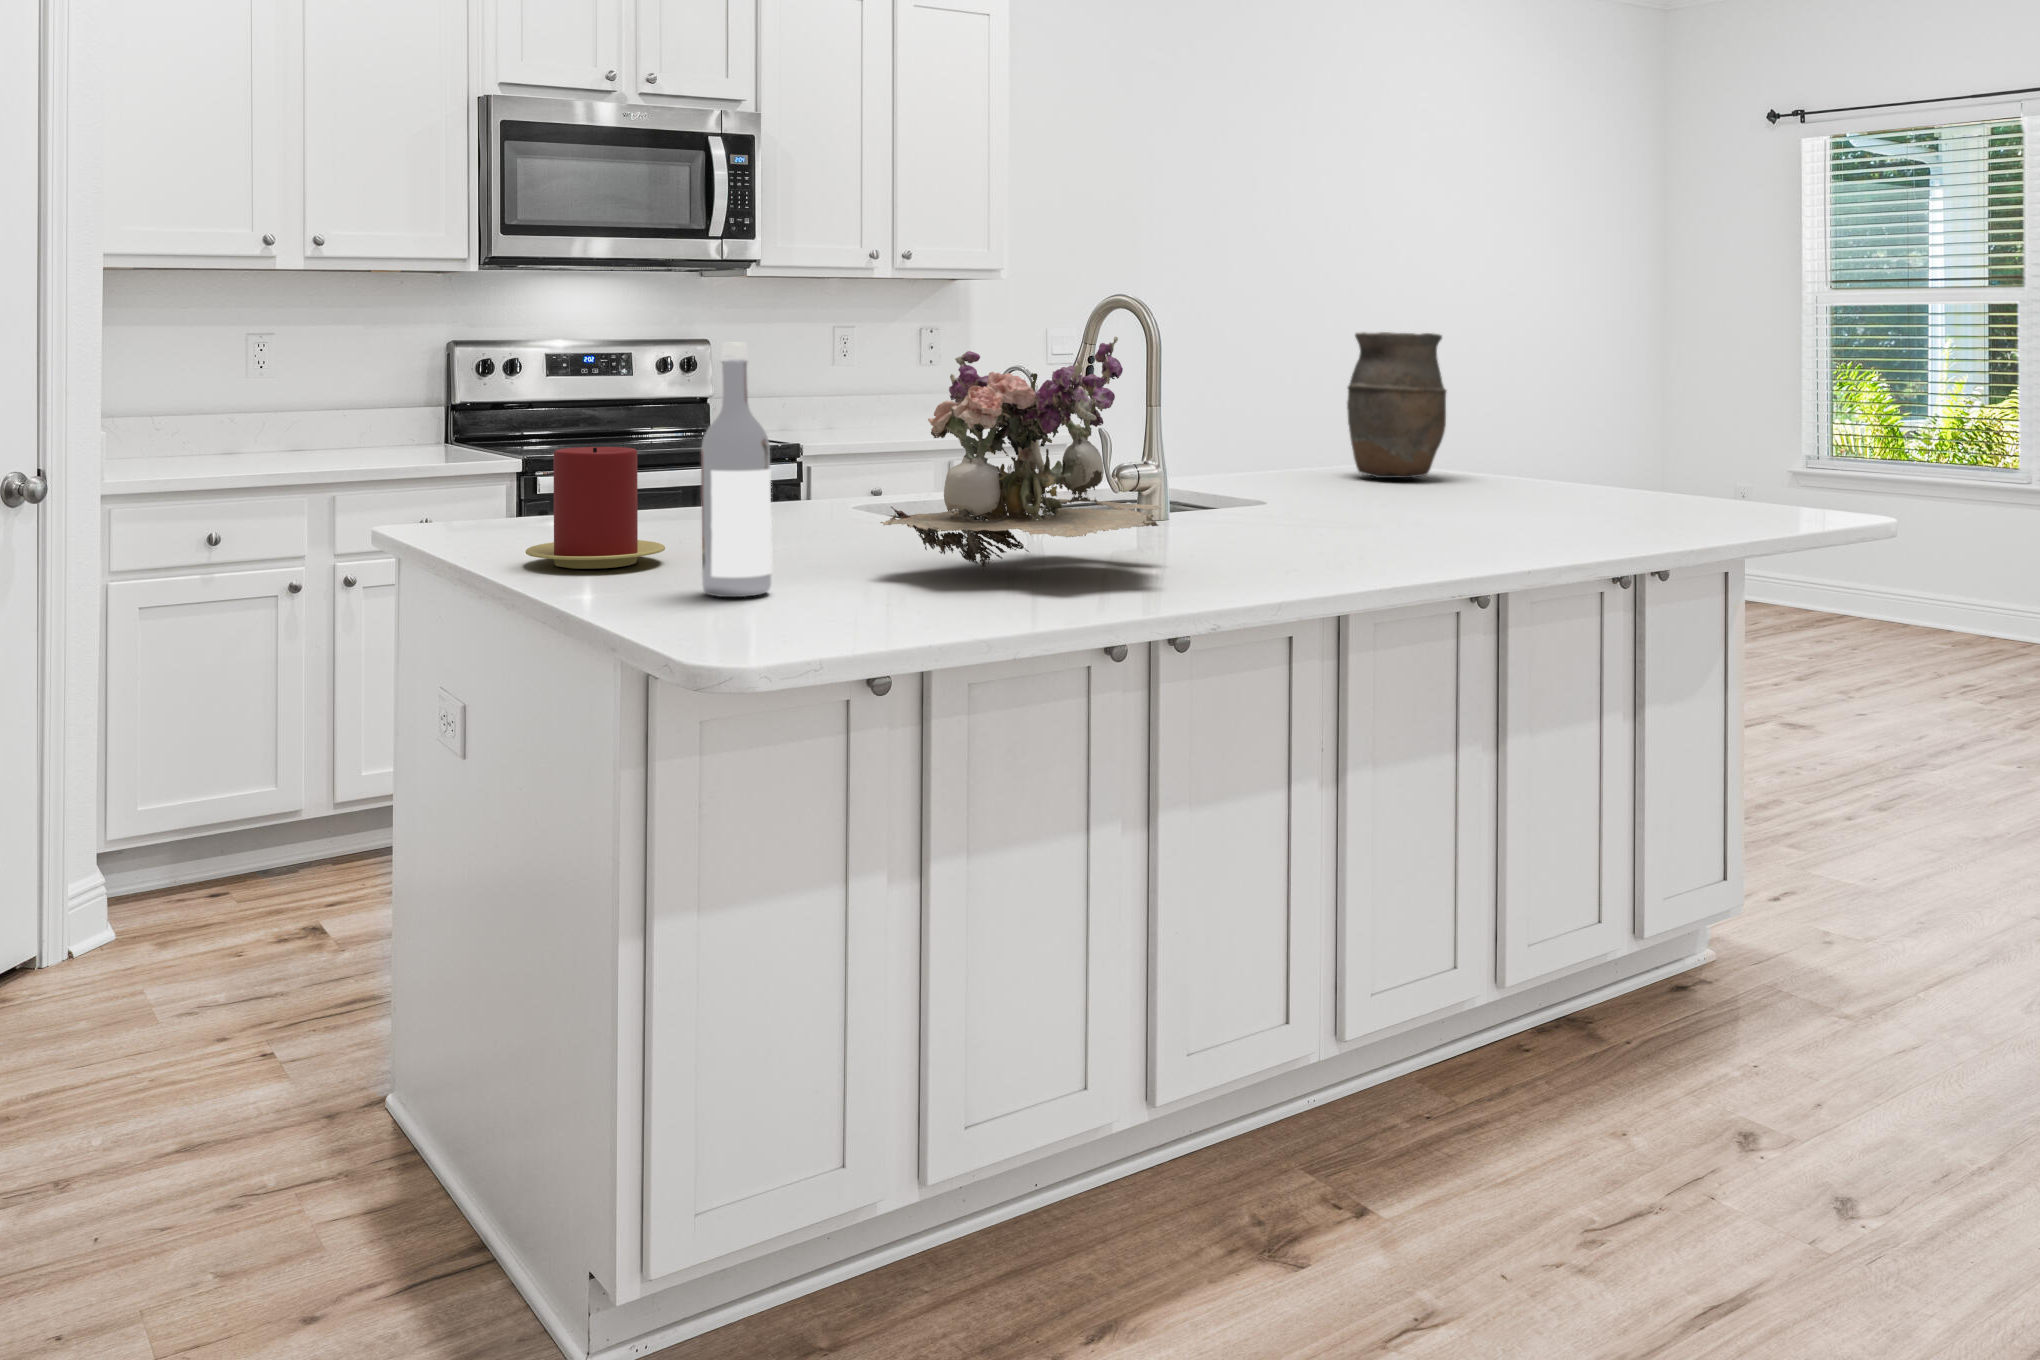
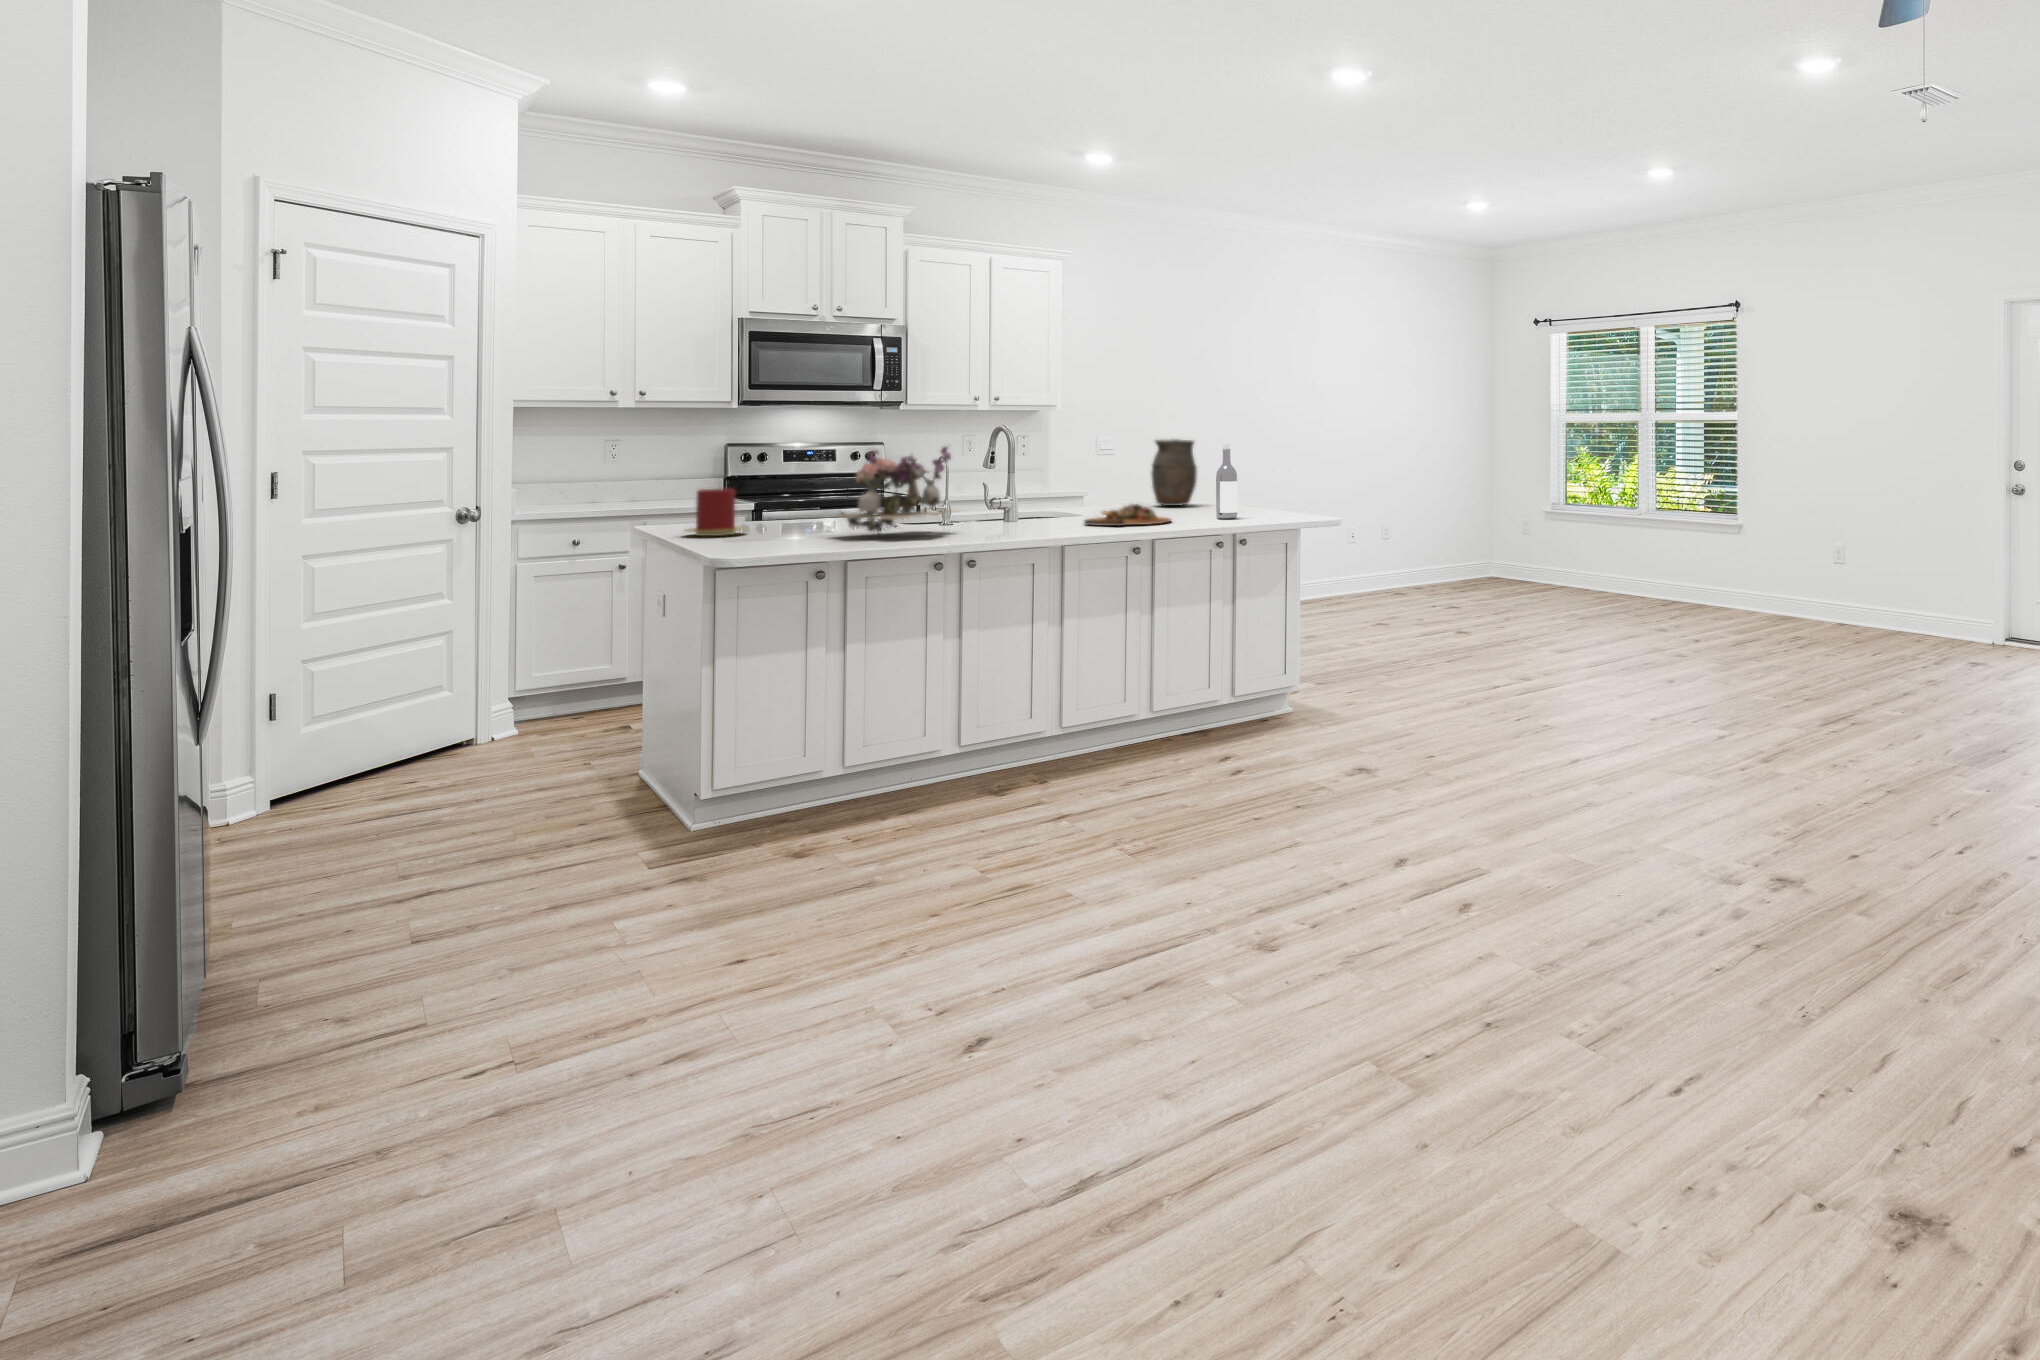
wine bottle: present [701,343,772,597] -> present [1216,444,1237,519]
cutting board: none [1354,484,1560,544] -> present [1084,504,1171,526]

